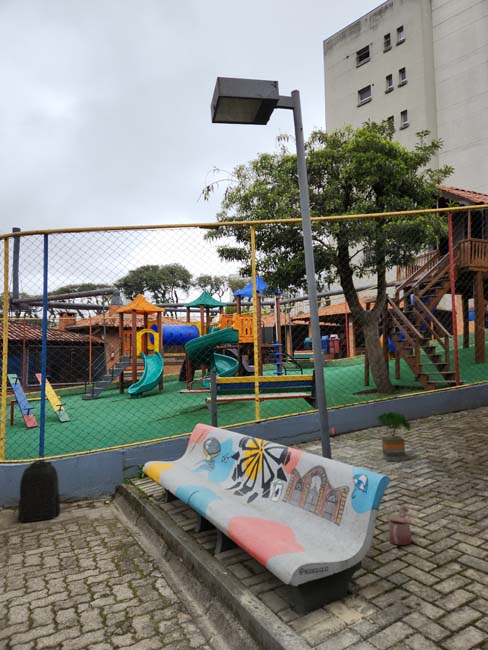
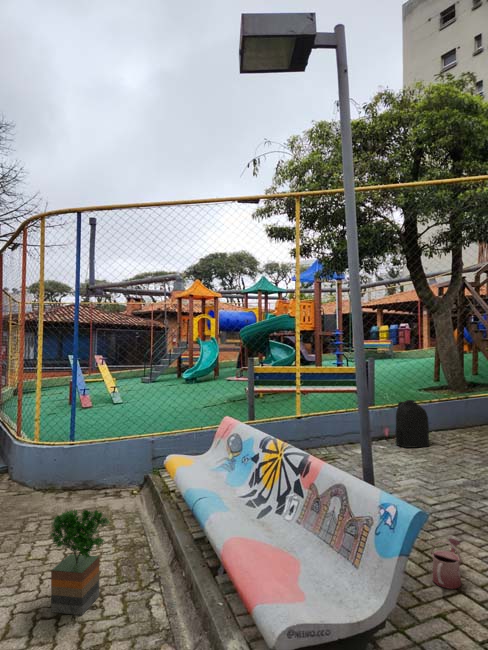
potted tree: present [377,412,411,462] -> present [51,510,110,615]
backpack: present [18,461,60,523] -> present [395,400,429,448]

